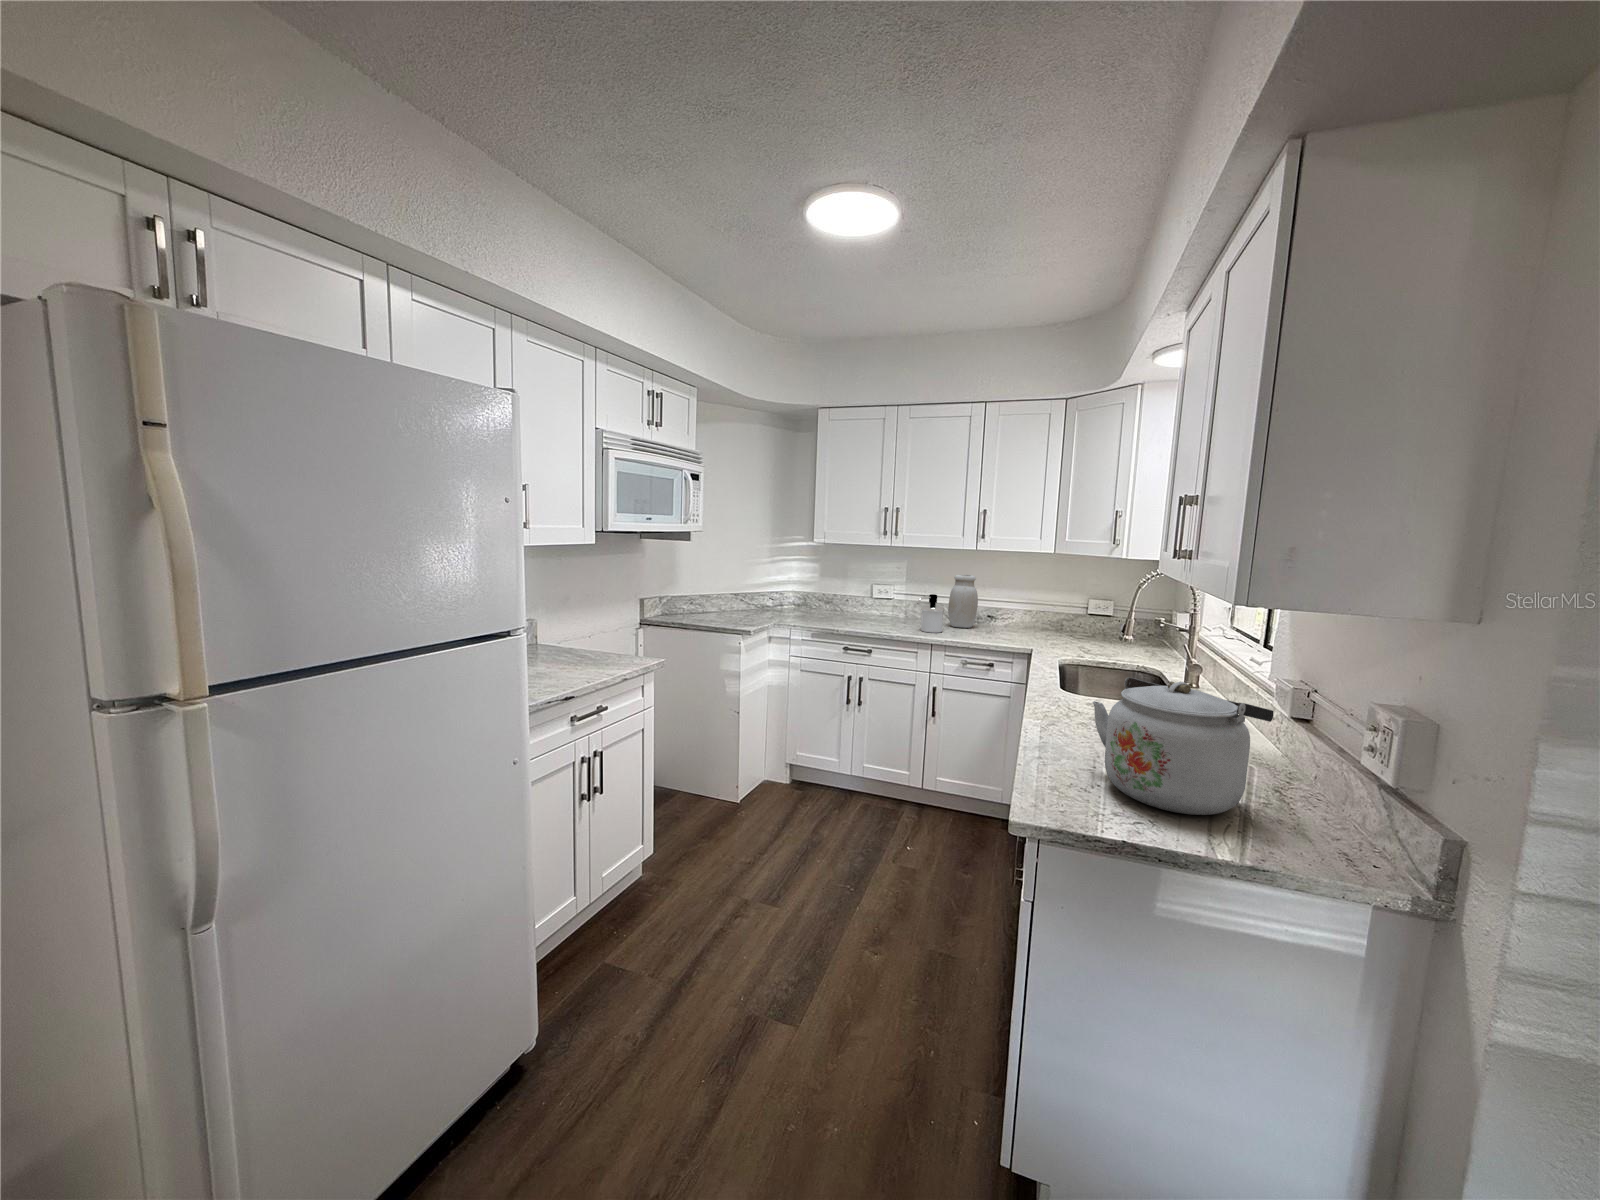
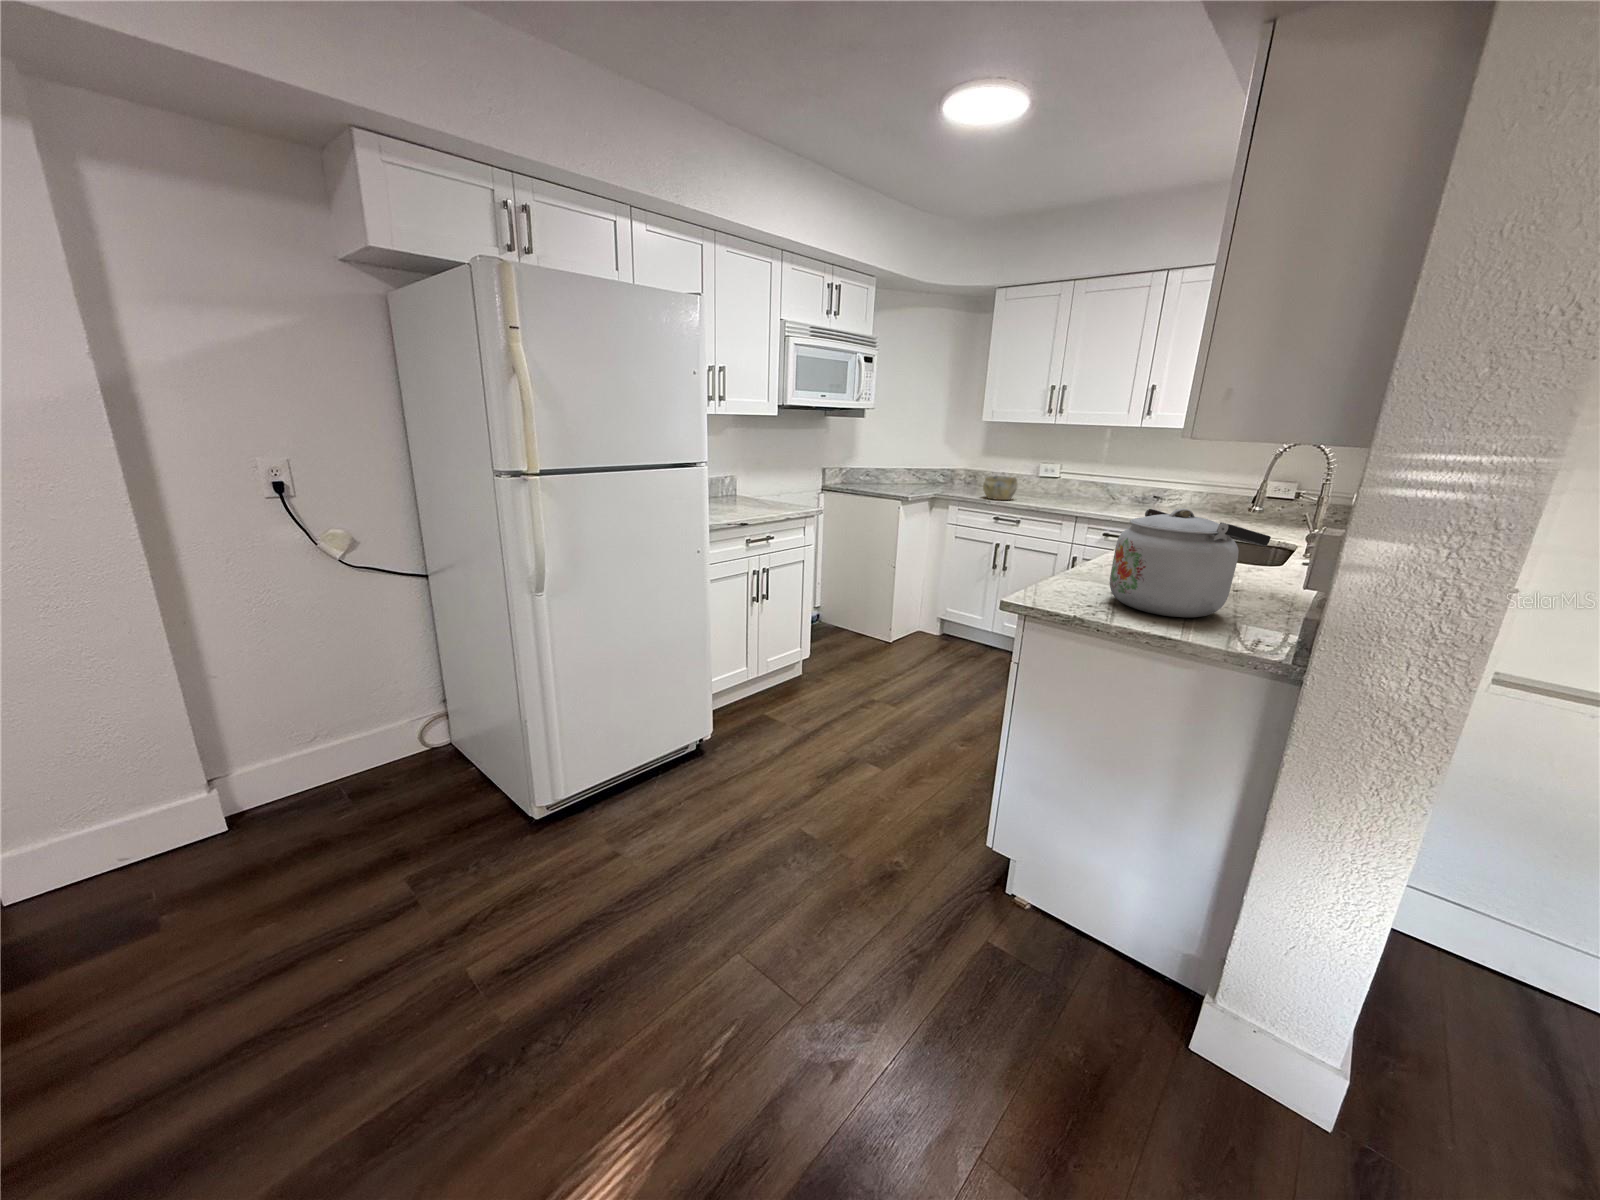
jar: present [948,575,978,628] -> none [1110,453,1144,507]
soap dispenser: present [917,594,944,633] -> none [1070,471,1101,508]
ceramic bowl: none [826,600,862,627] -> present [983,476,1018,500]

